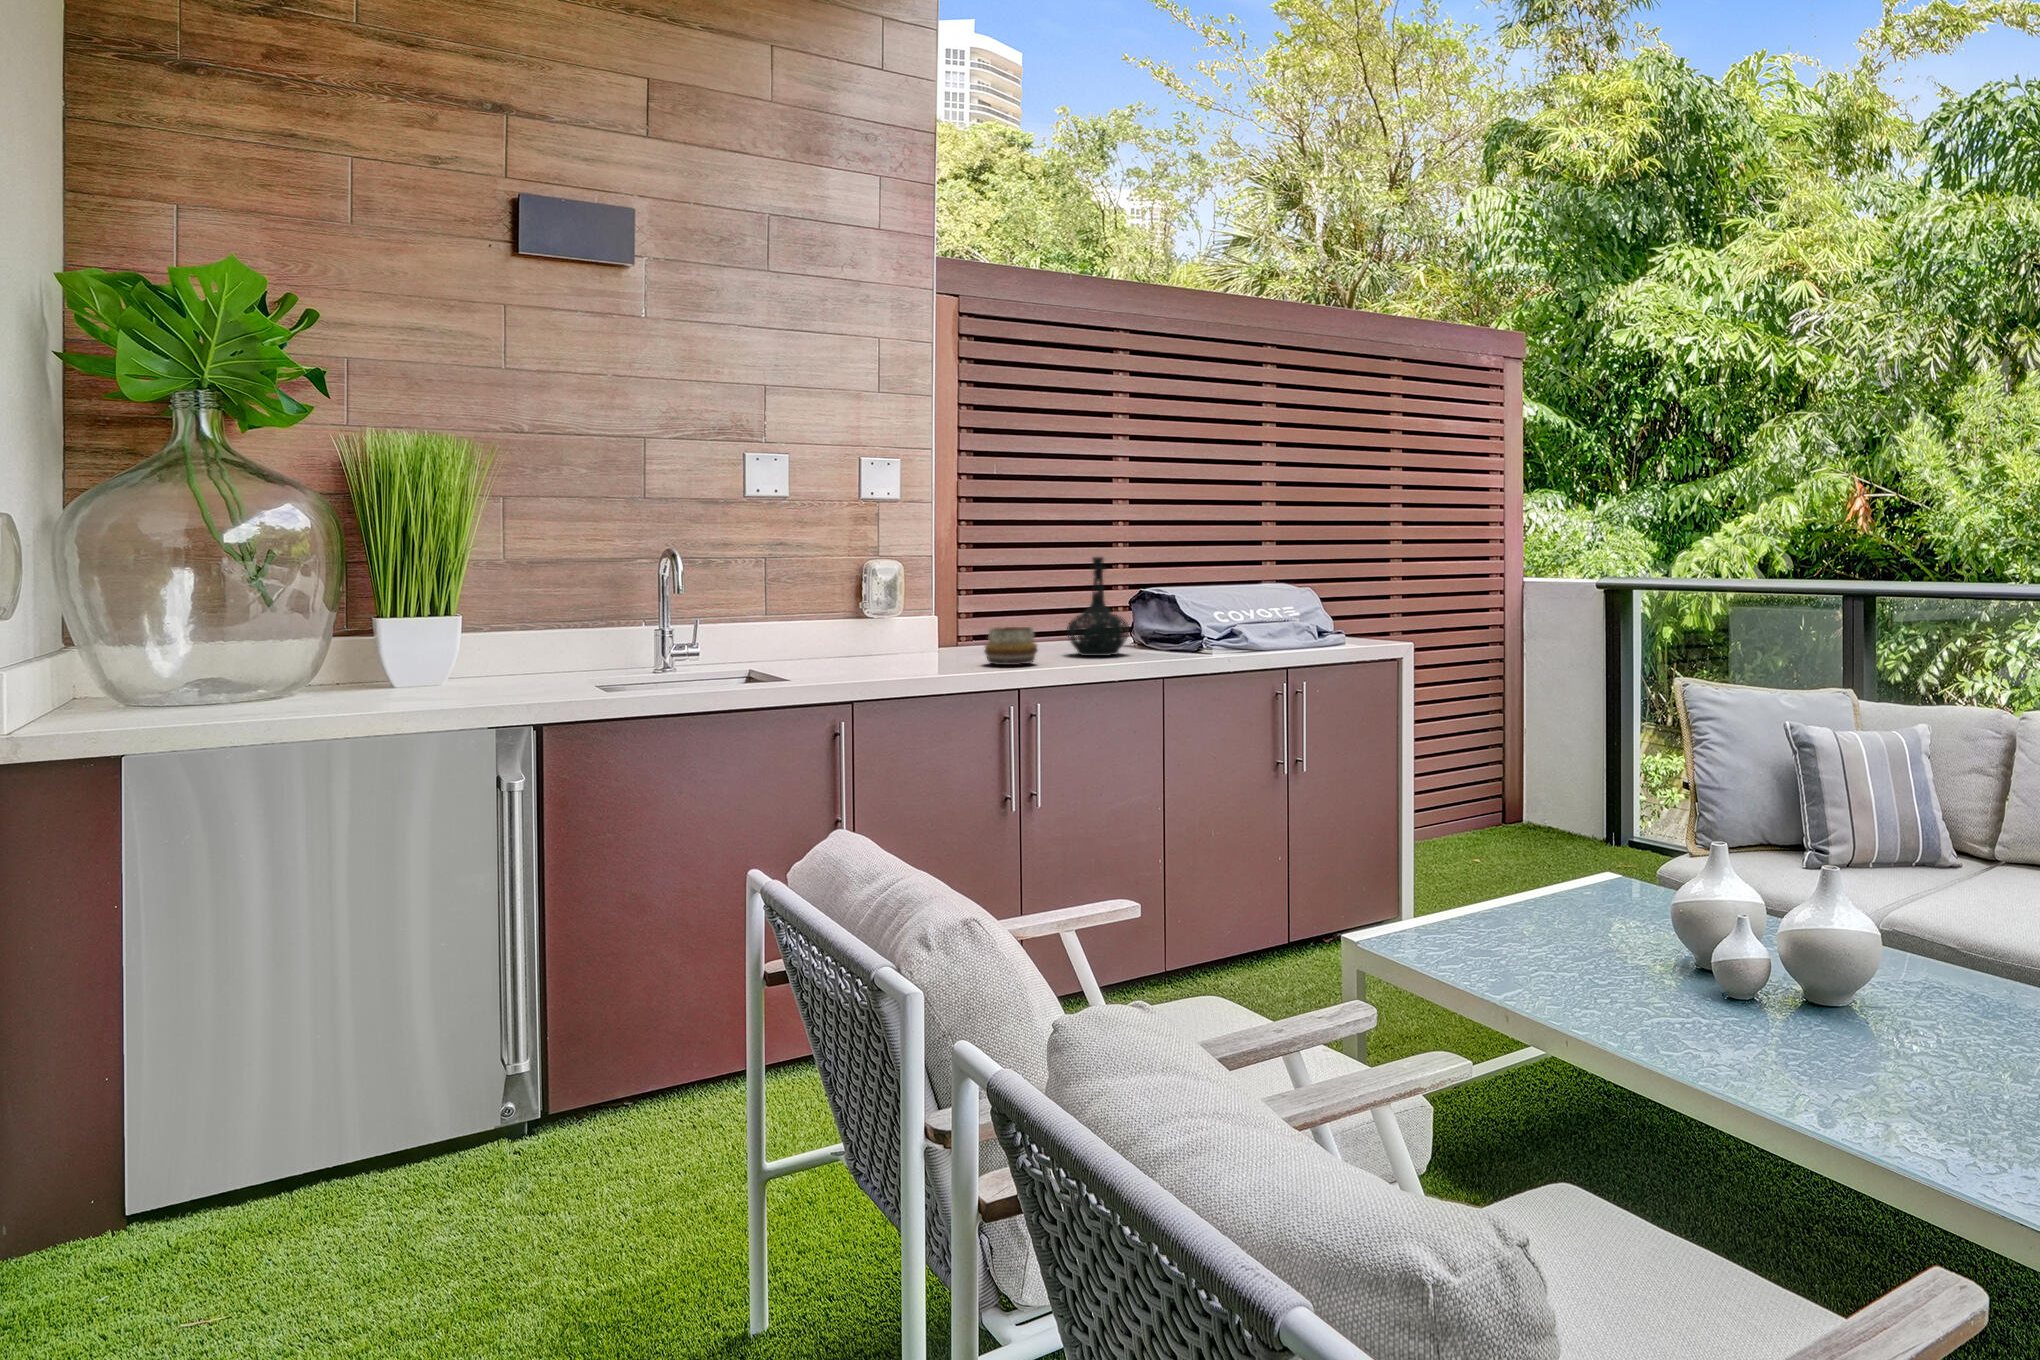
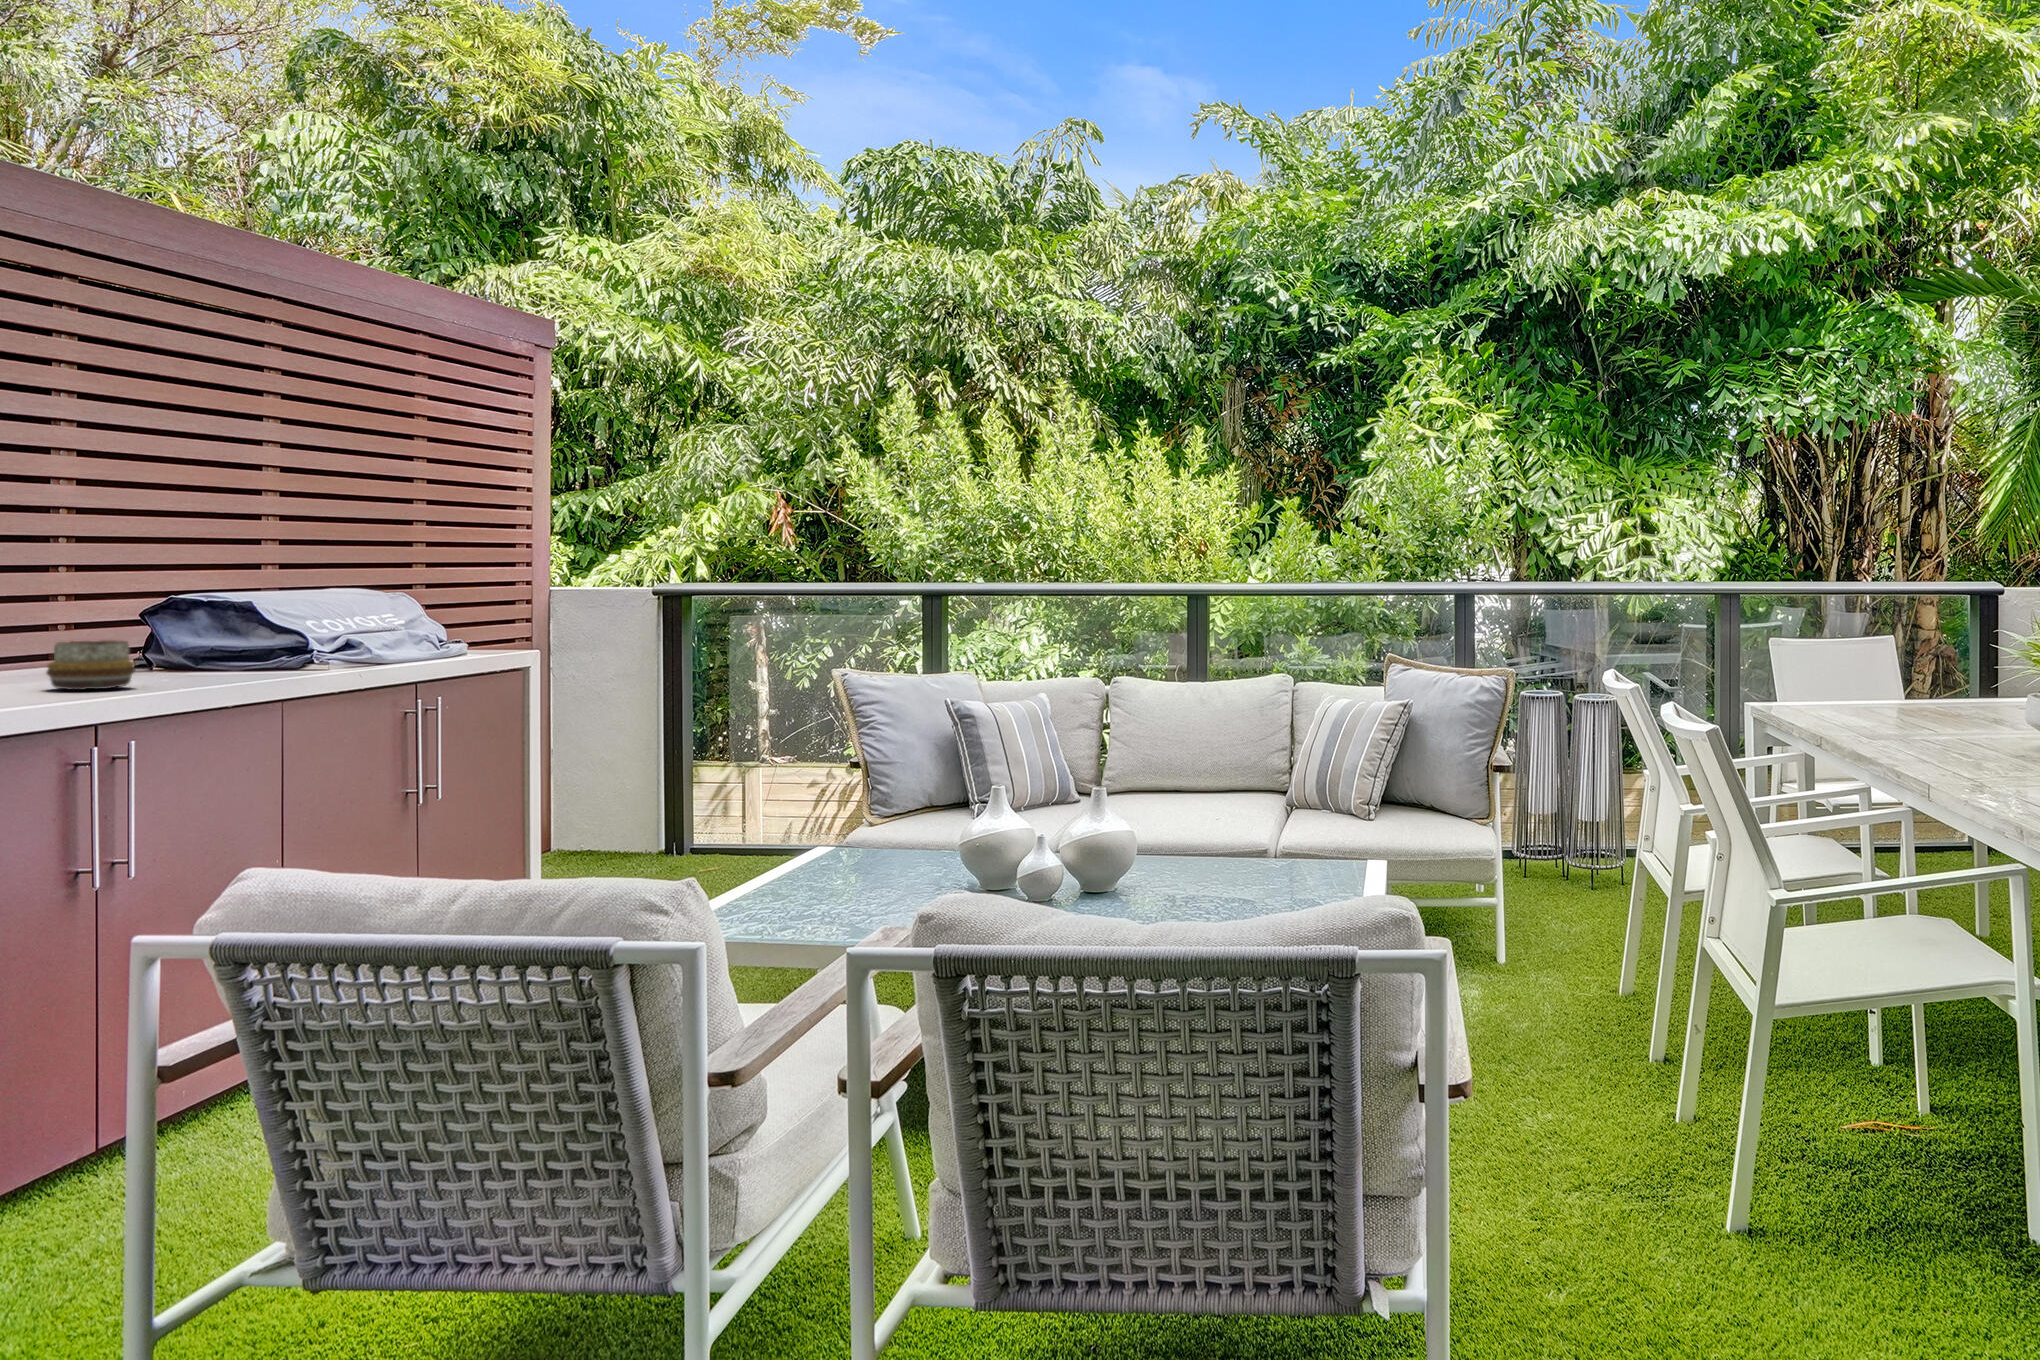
bottle: present [1067,557,1129,656] -> none [120,552,220,677]

